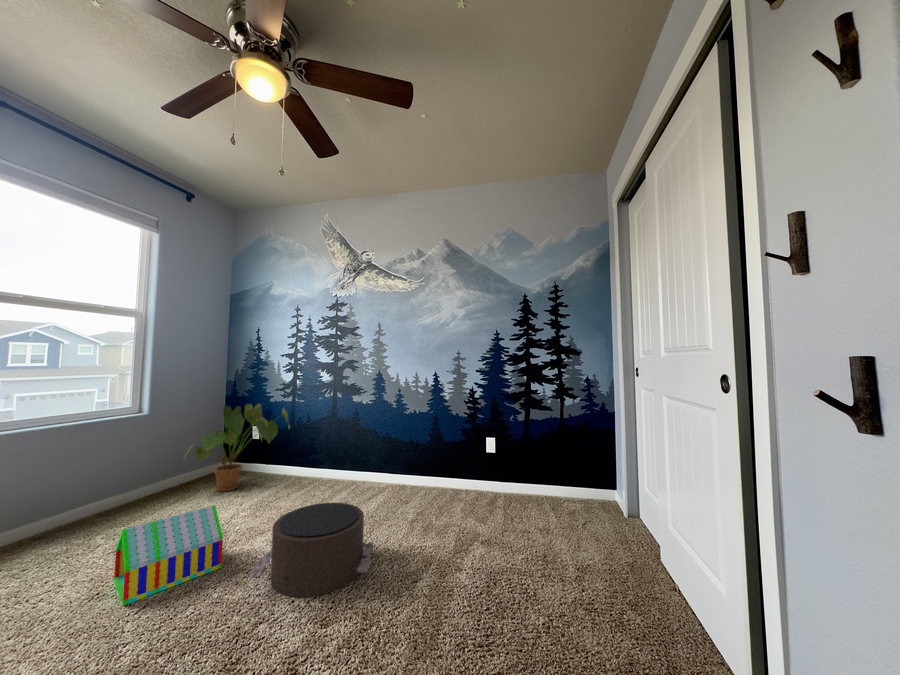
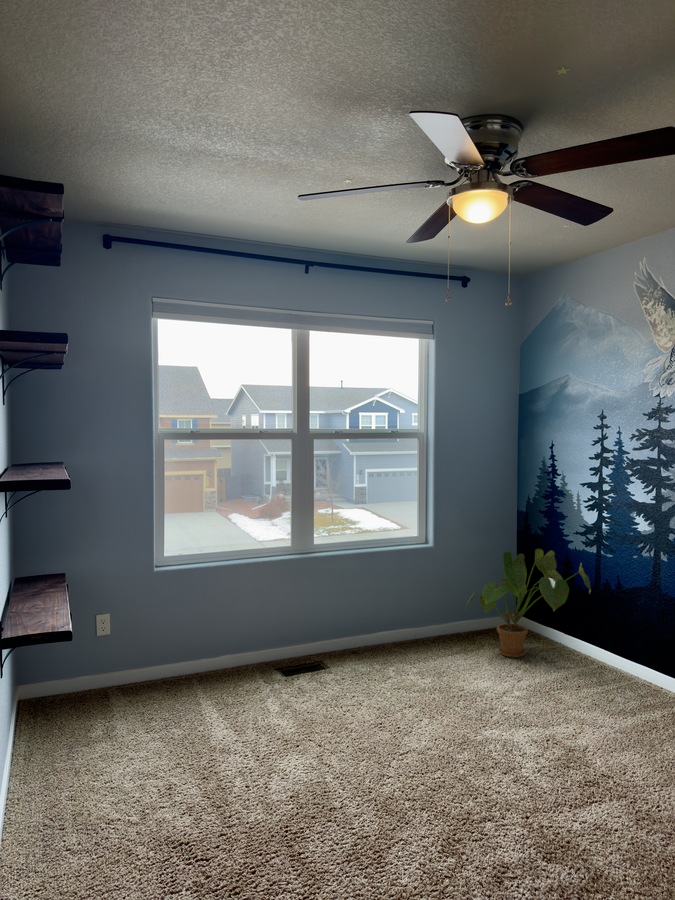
pouf: present [249,502,373,597] -> none [489,714,646,833]
toy house: present [114,505,223,606] -> none [394,674,476,746]

